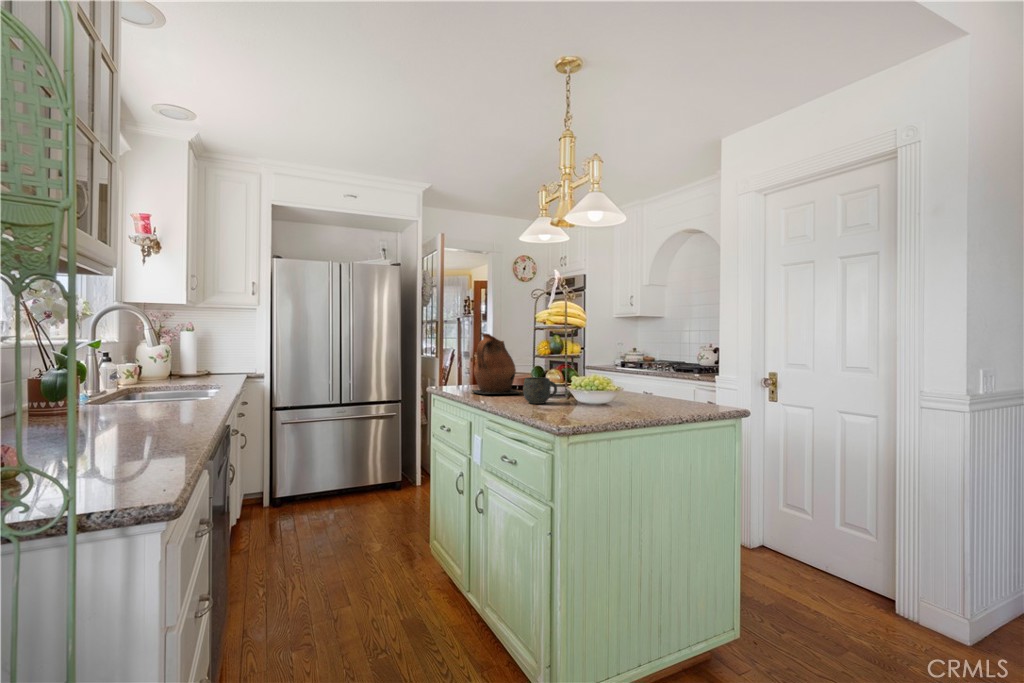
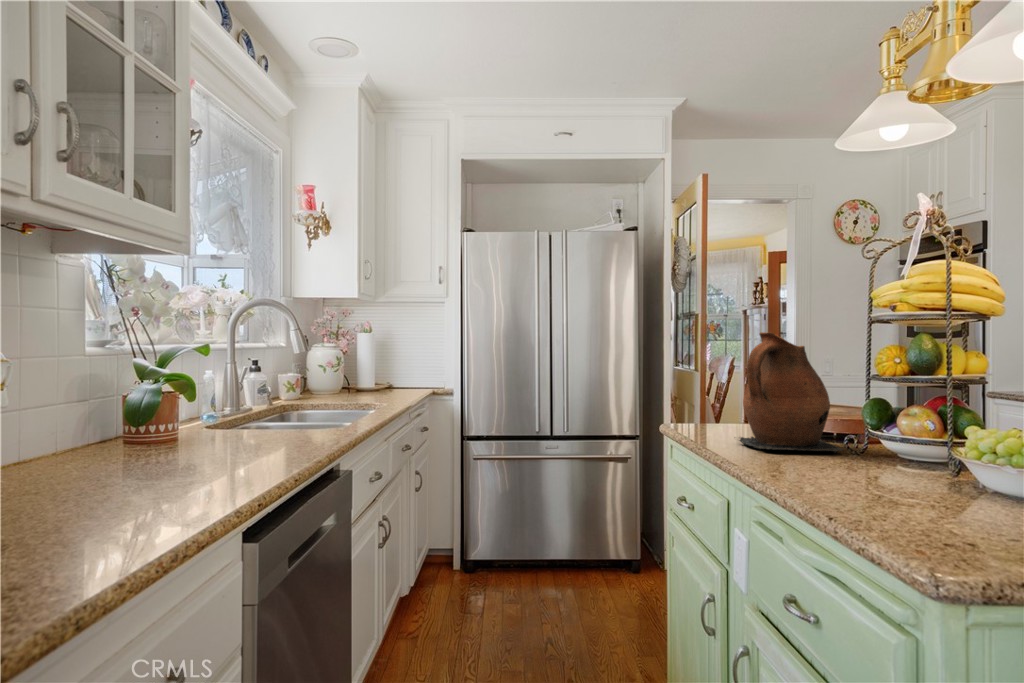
mug: present [523,377,557,404] -> none [843,424,926,483]

